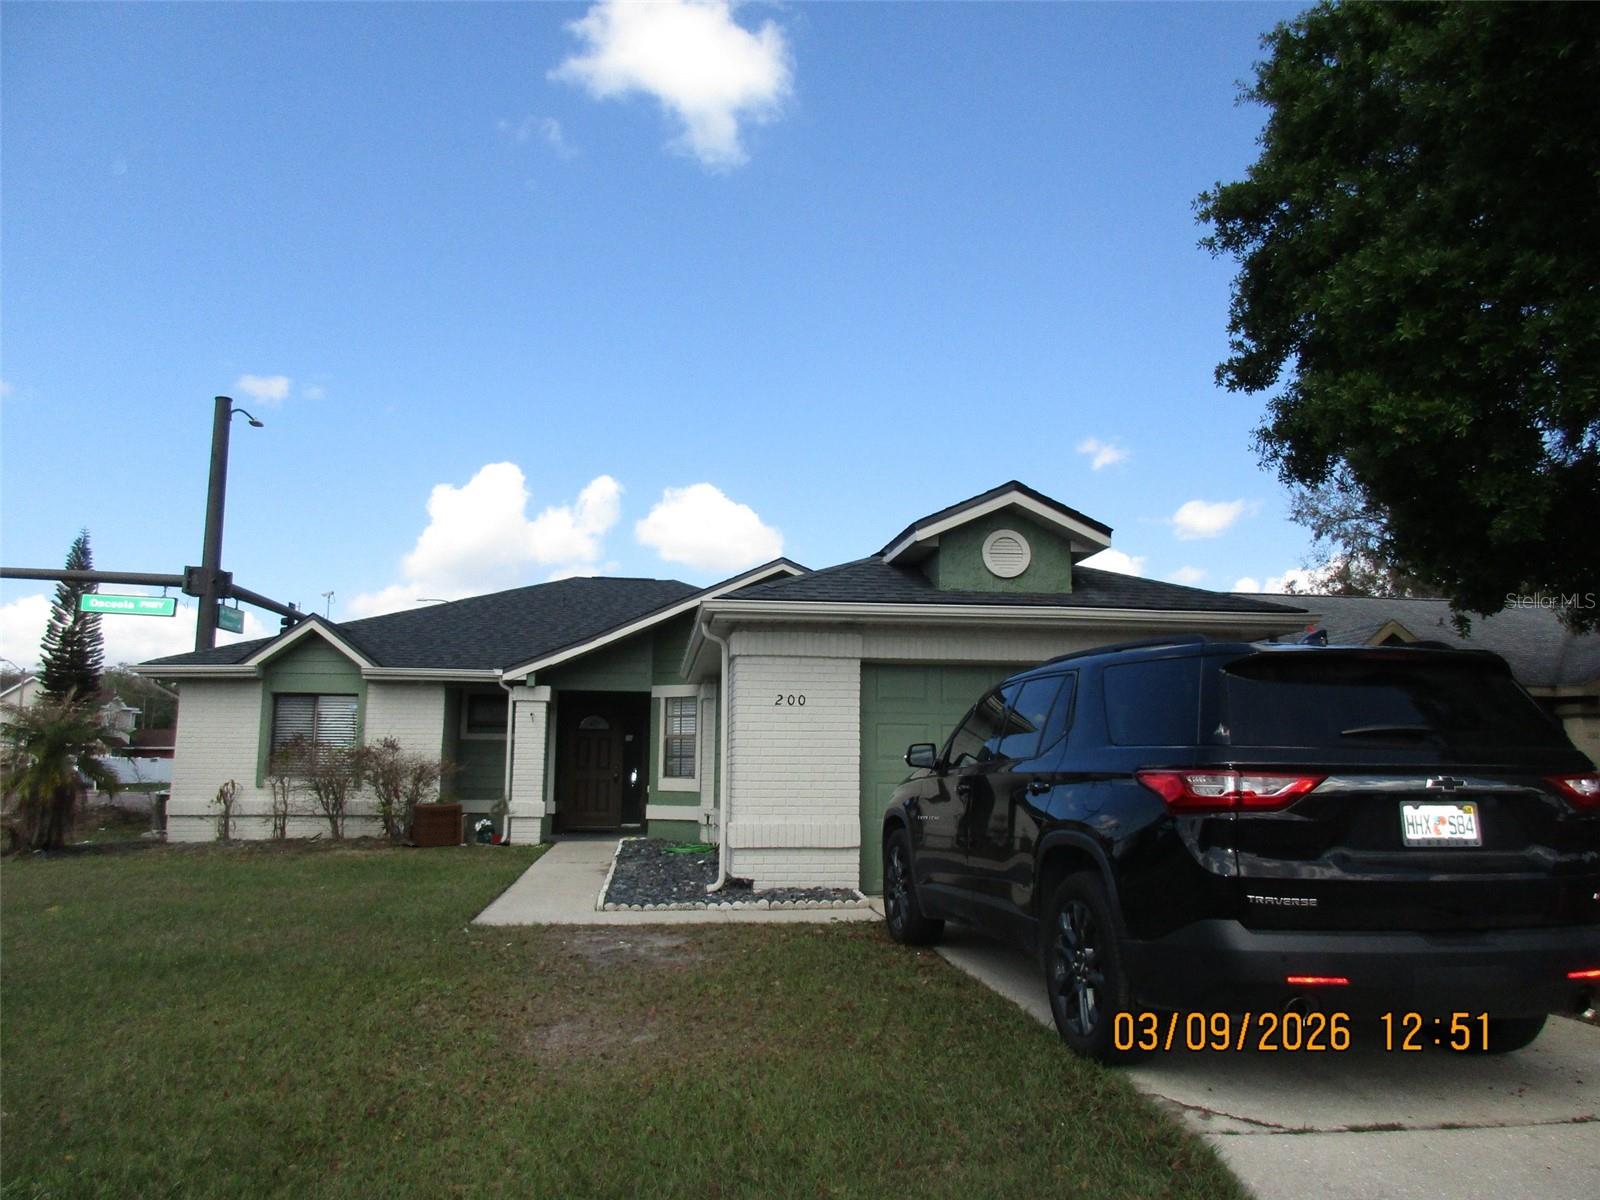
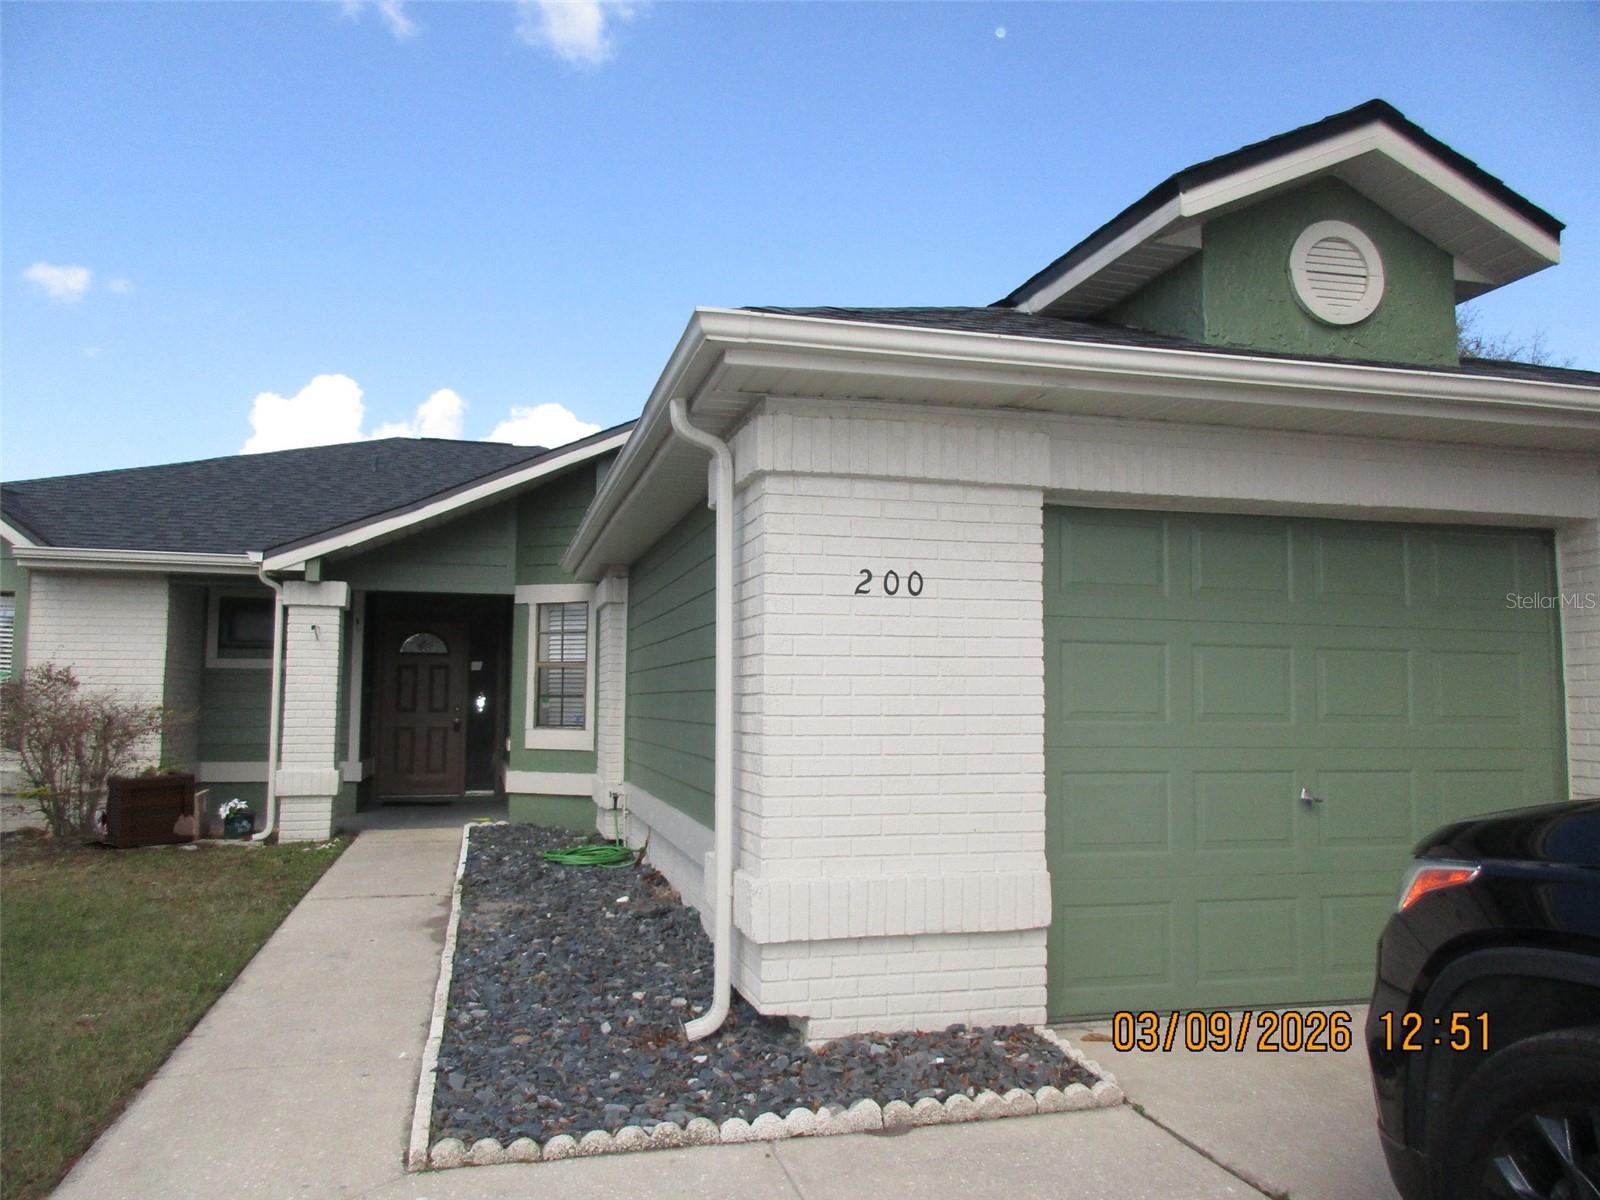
potted tree: present [489,792,517,845] -> none [239,751,292,840]

